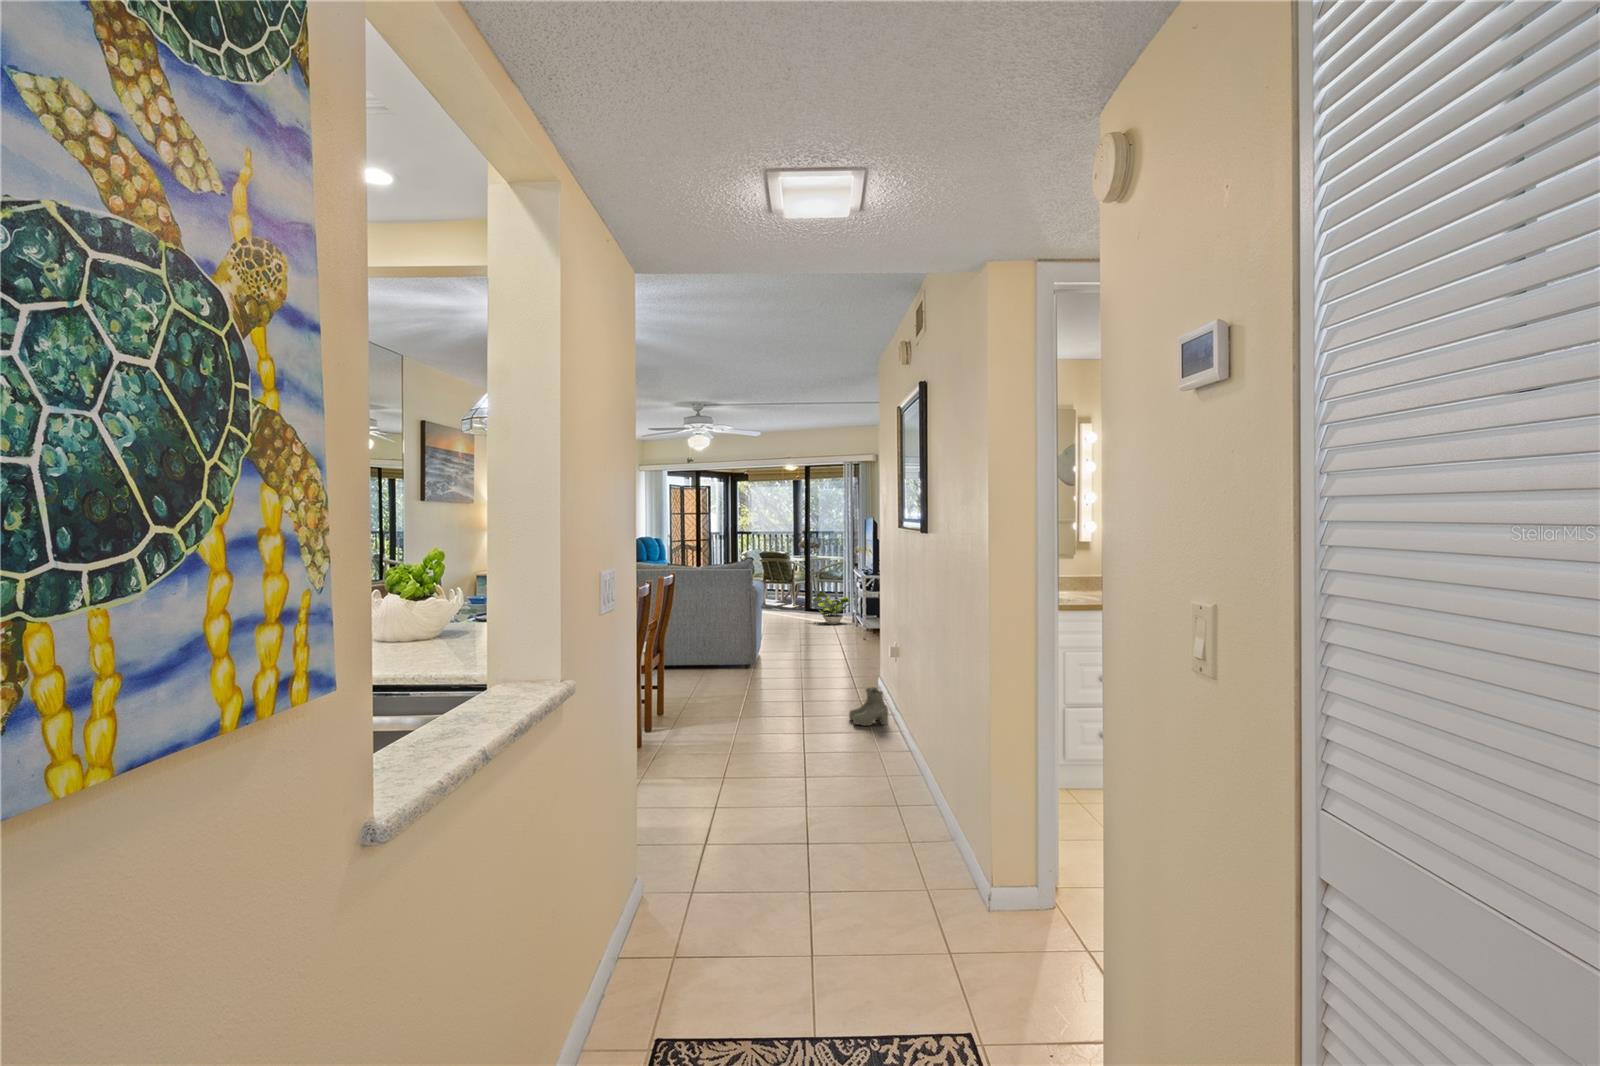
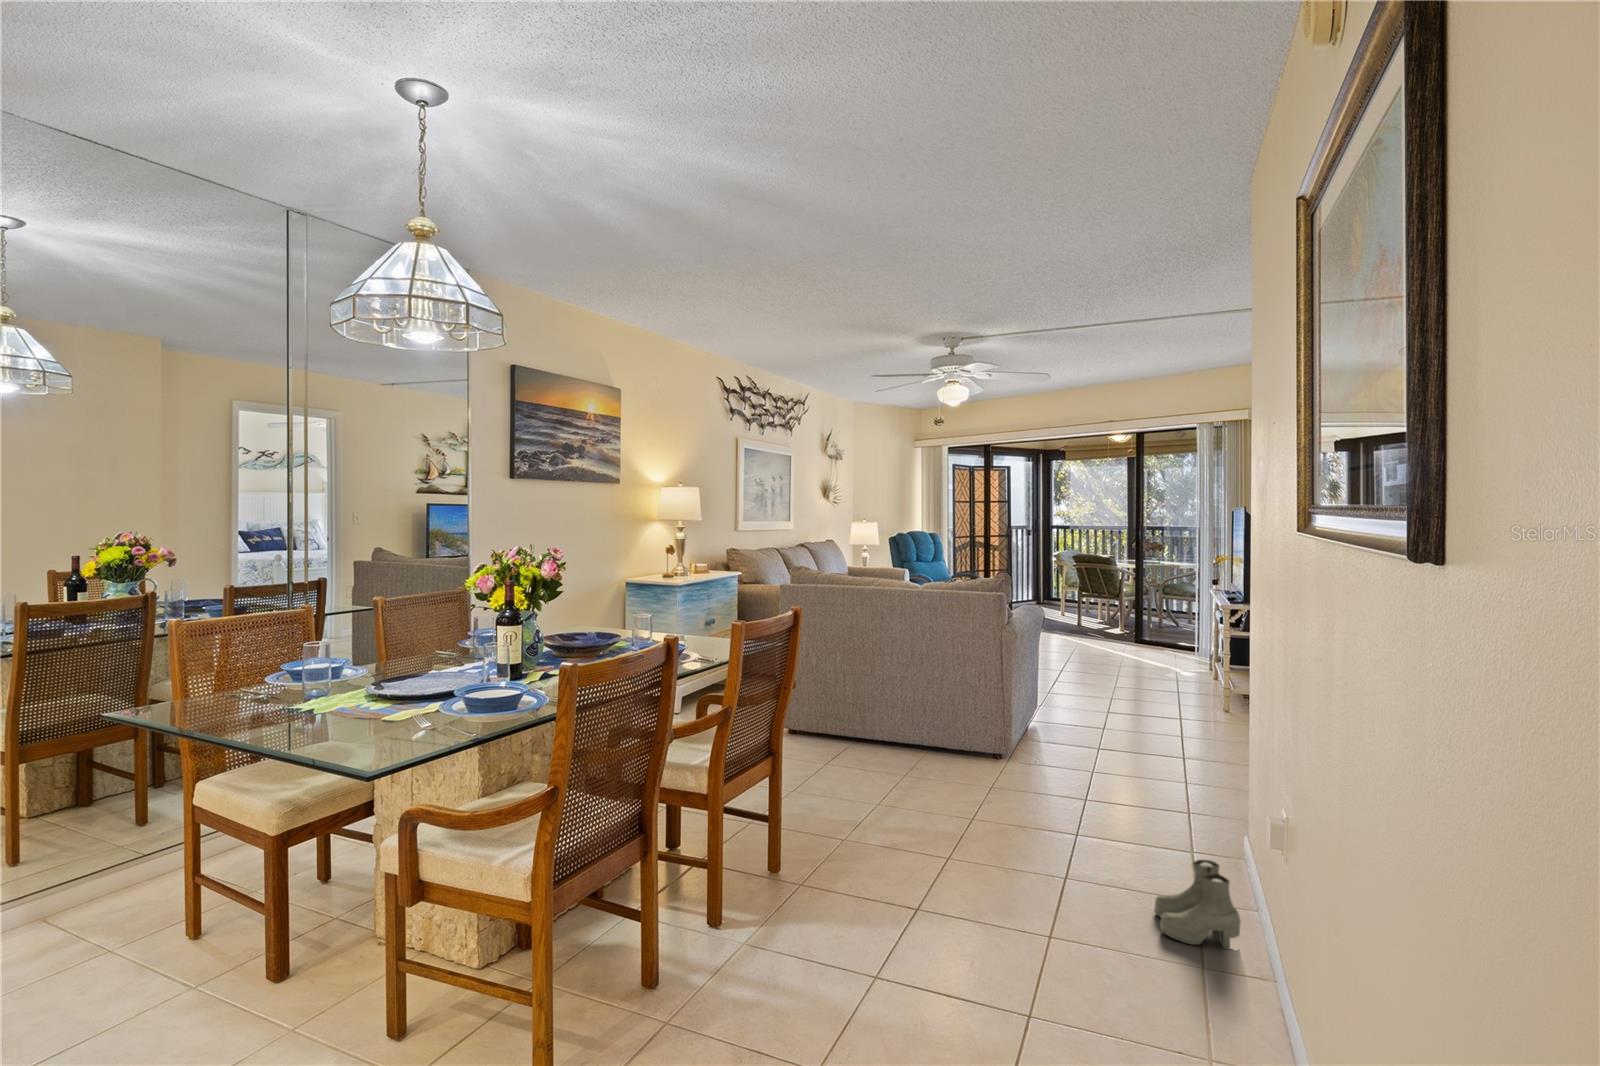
potted plant: present [813,593,850,624] -> none [1146,618,1205,666]

